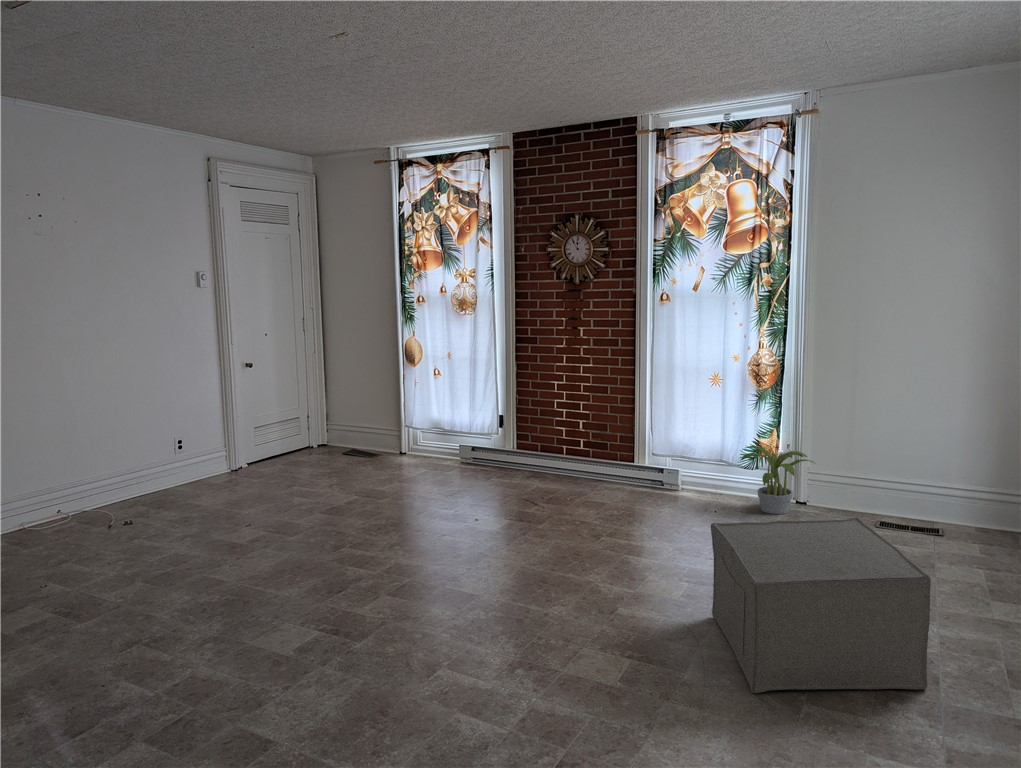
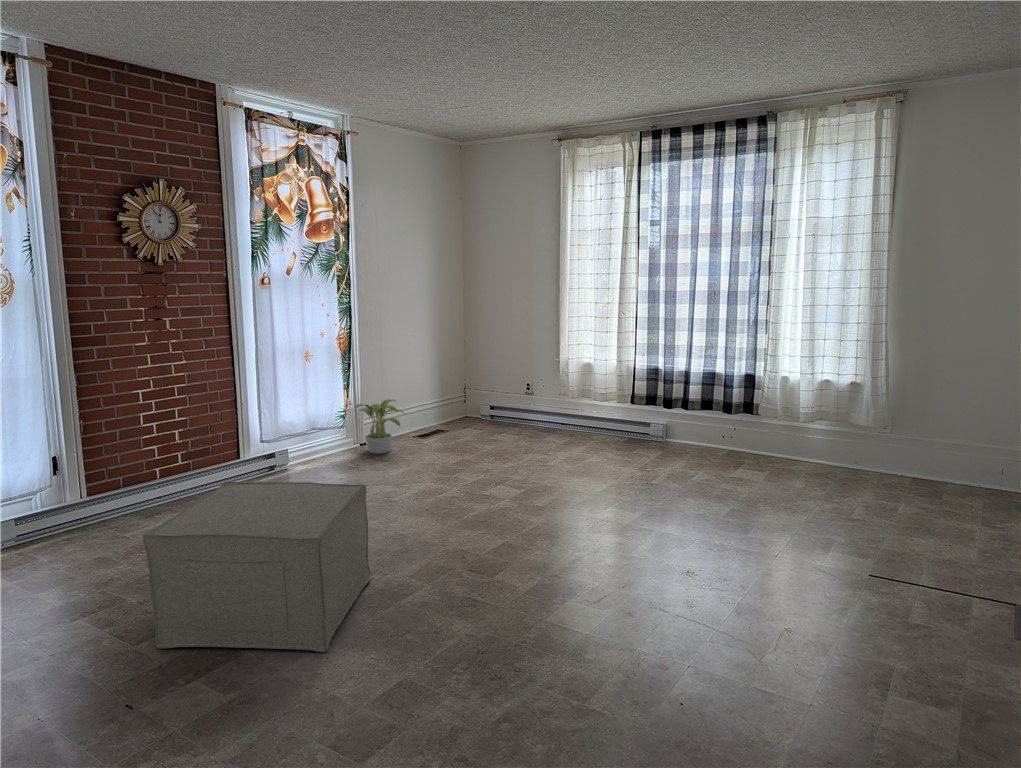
ottoman: present [711,518,931,693] -> present [143,482,371,652]

